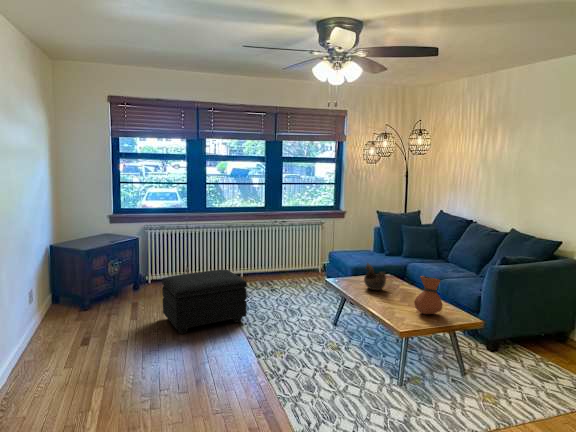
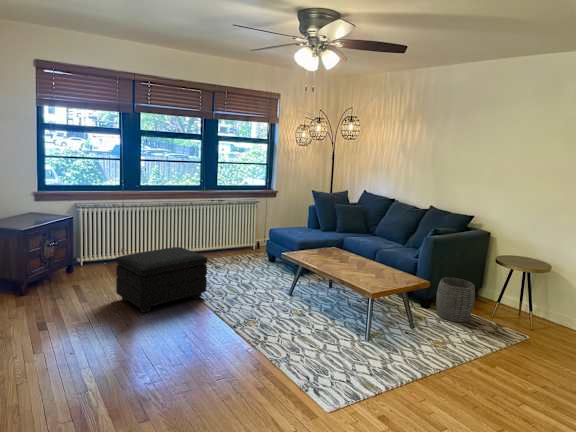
decorative bowl: present [364,263,386,290] -> none [319,236,343,260]
vase: present [414,276,442,314] -> none [374,245,399,278]
woven basket: none [503,318,553,375] -> present [436,278,475,322]

